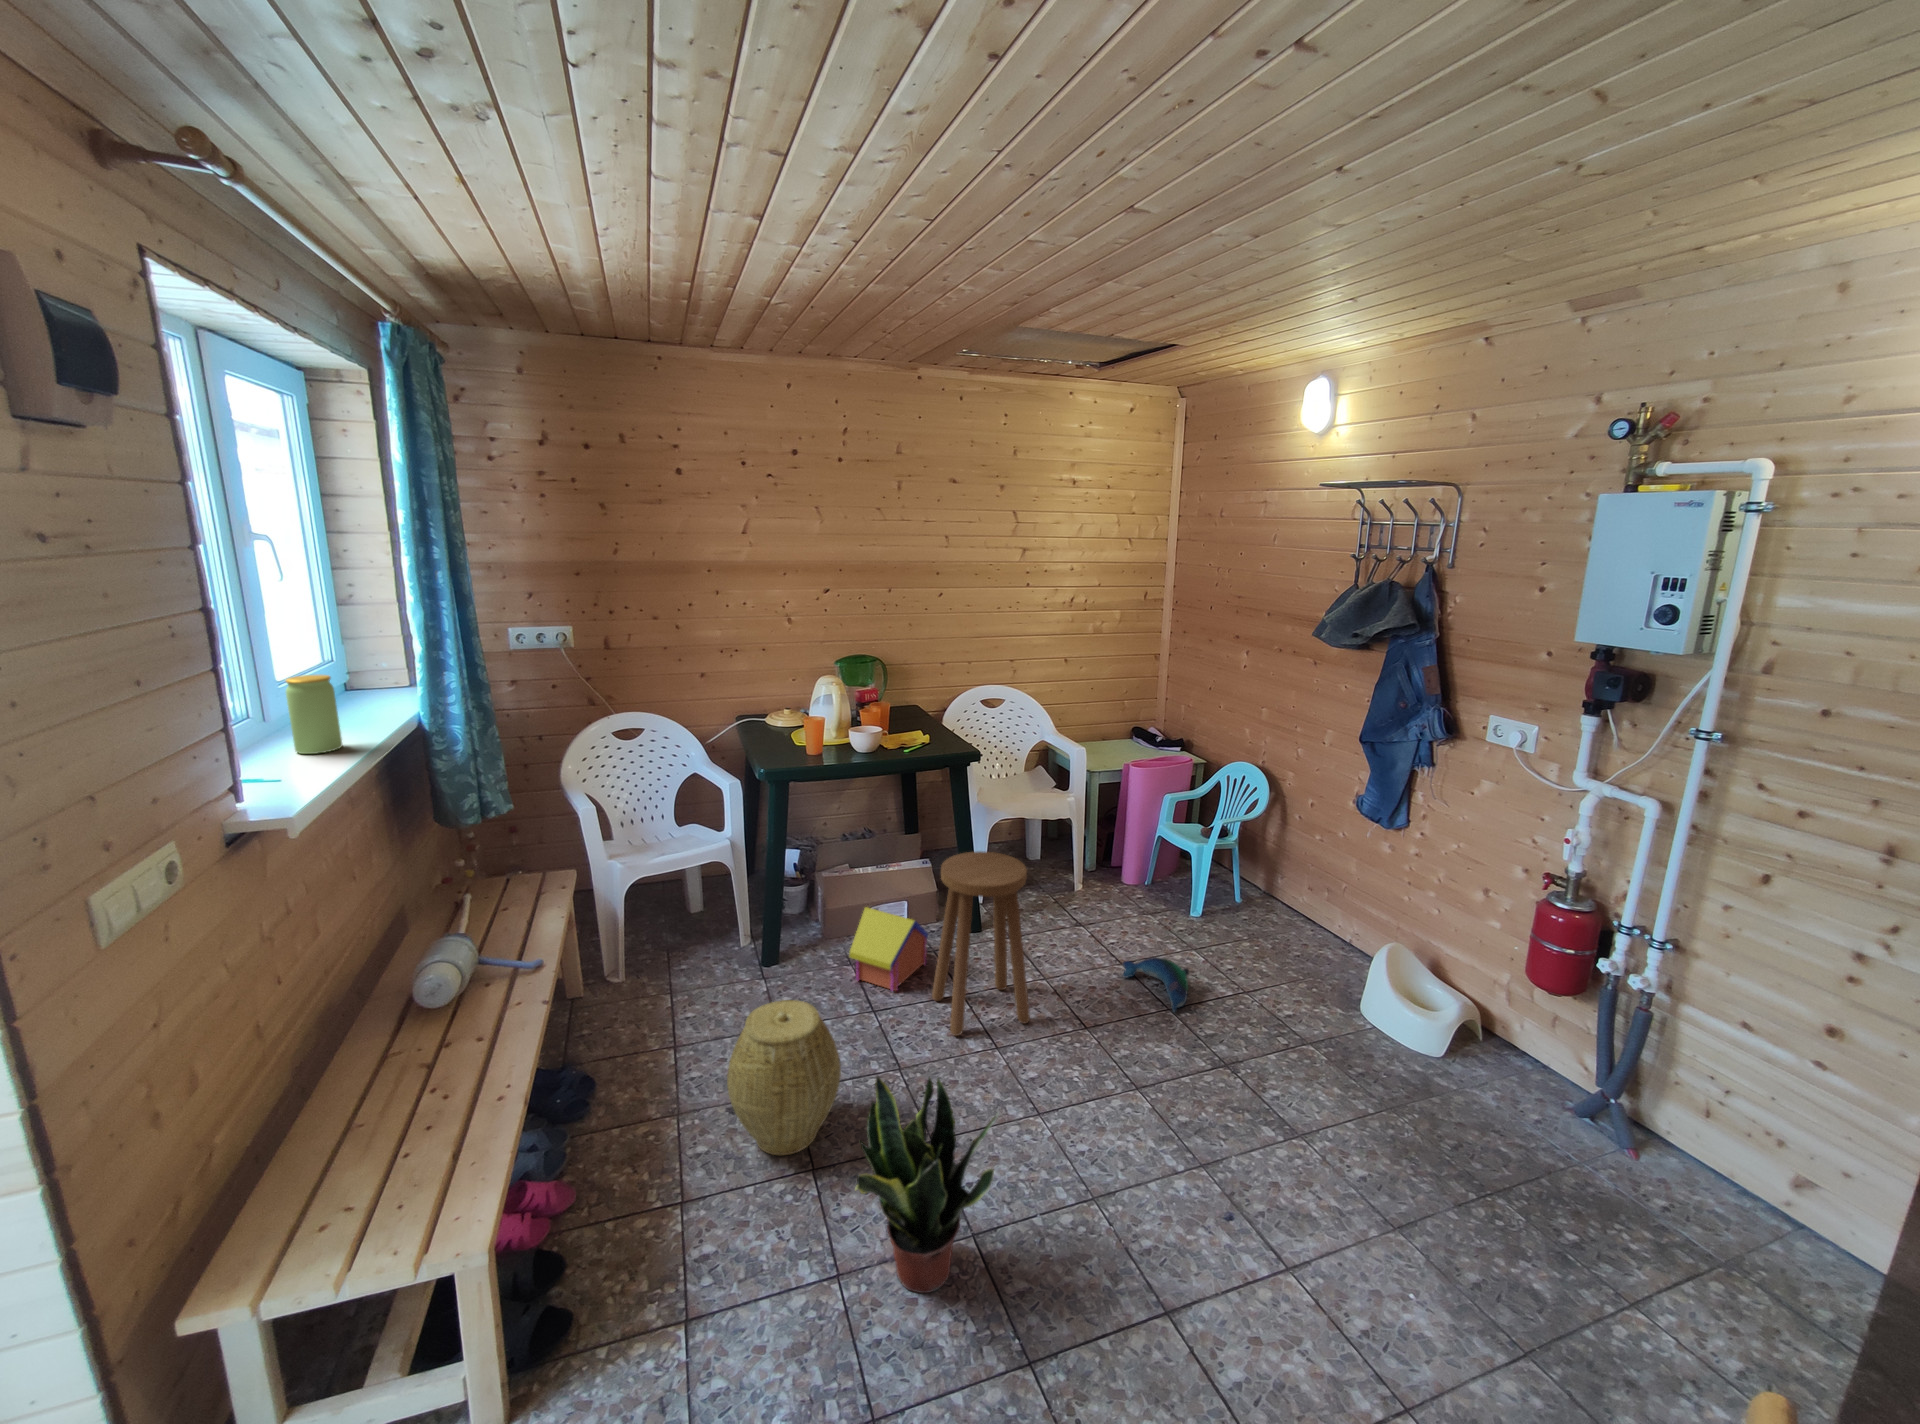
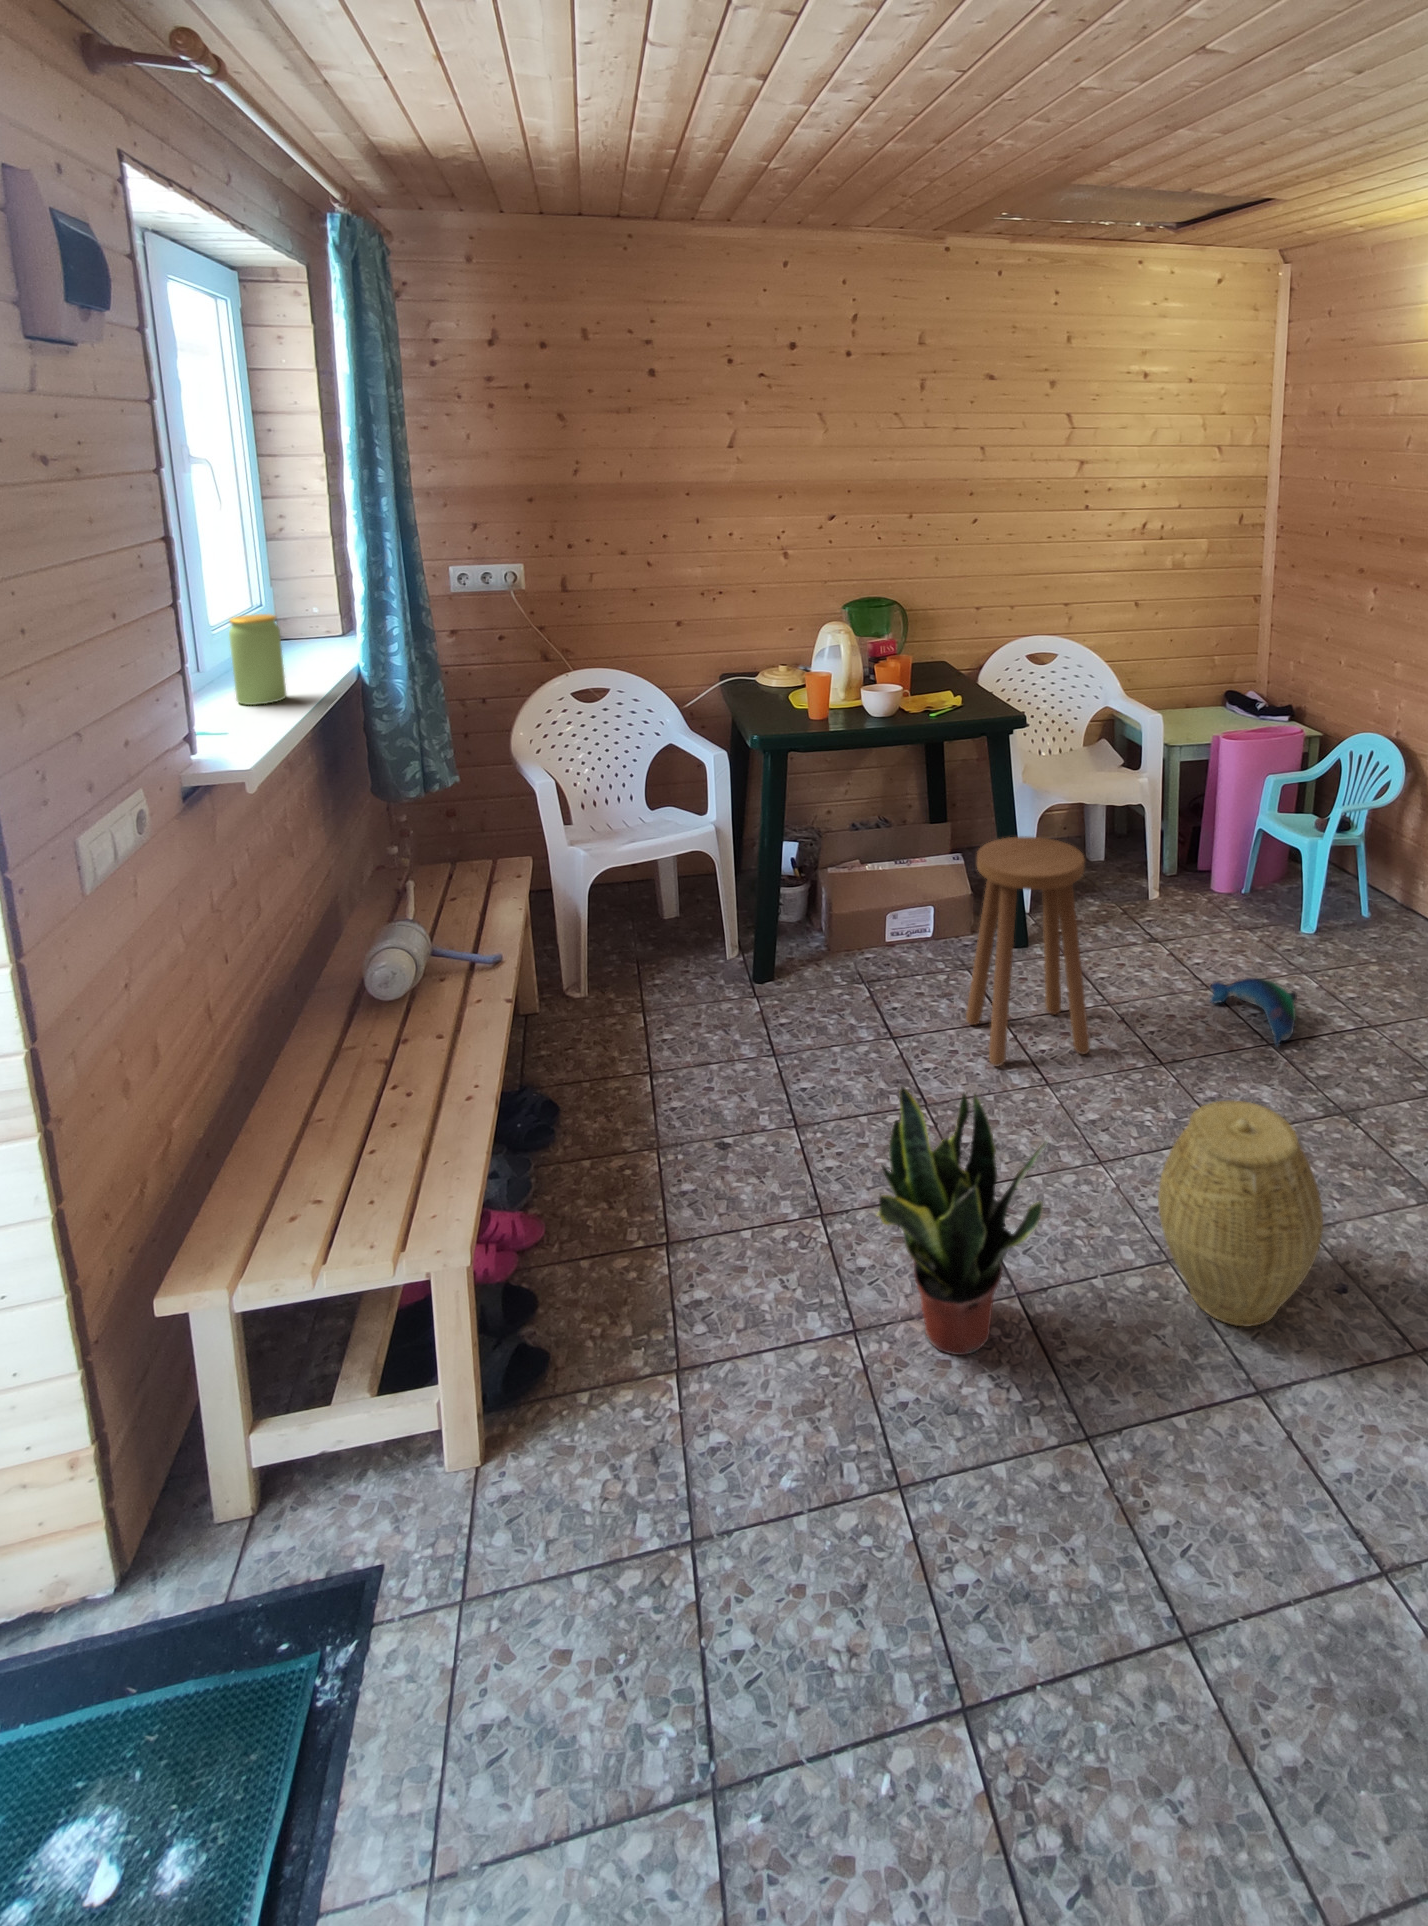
toy house: present [849,907,928,991] -> none [863,907,961,1013]
woven basket: present [727,1000,841,1155] -> present [1158,1101,1323,1326]

